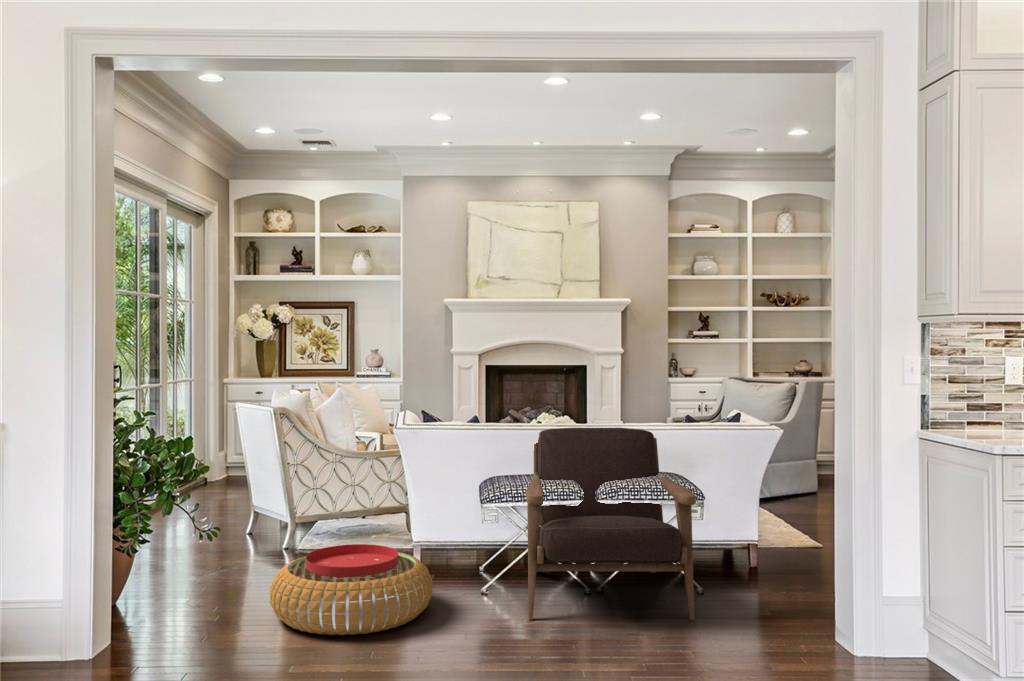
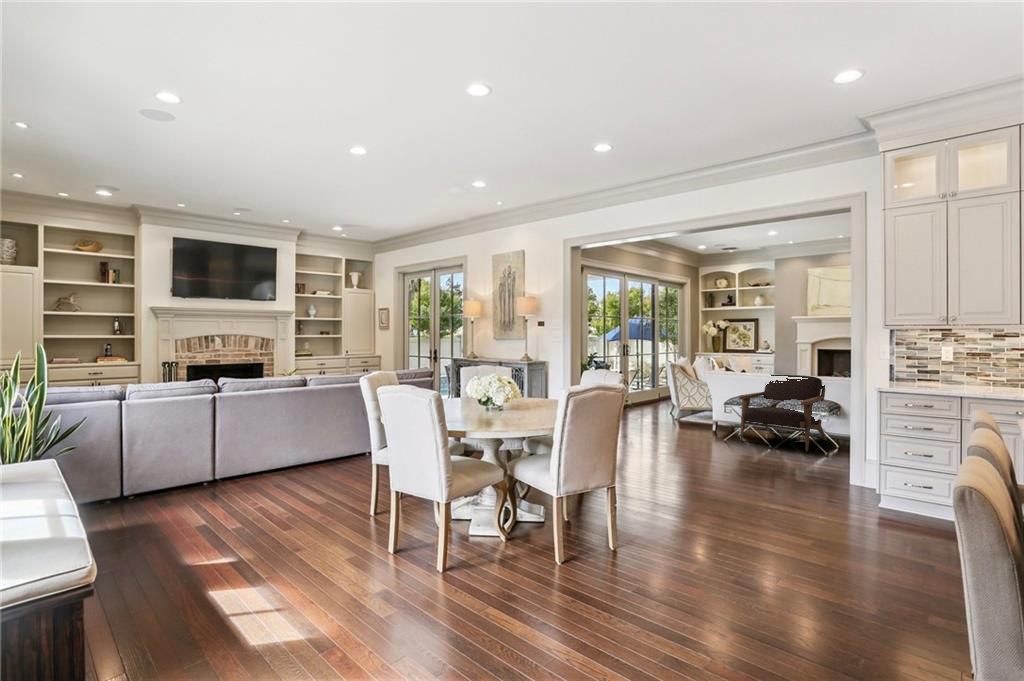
pouf: present [270,544,433,635] -> none [656,409,712,434]

